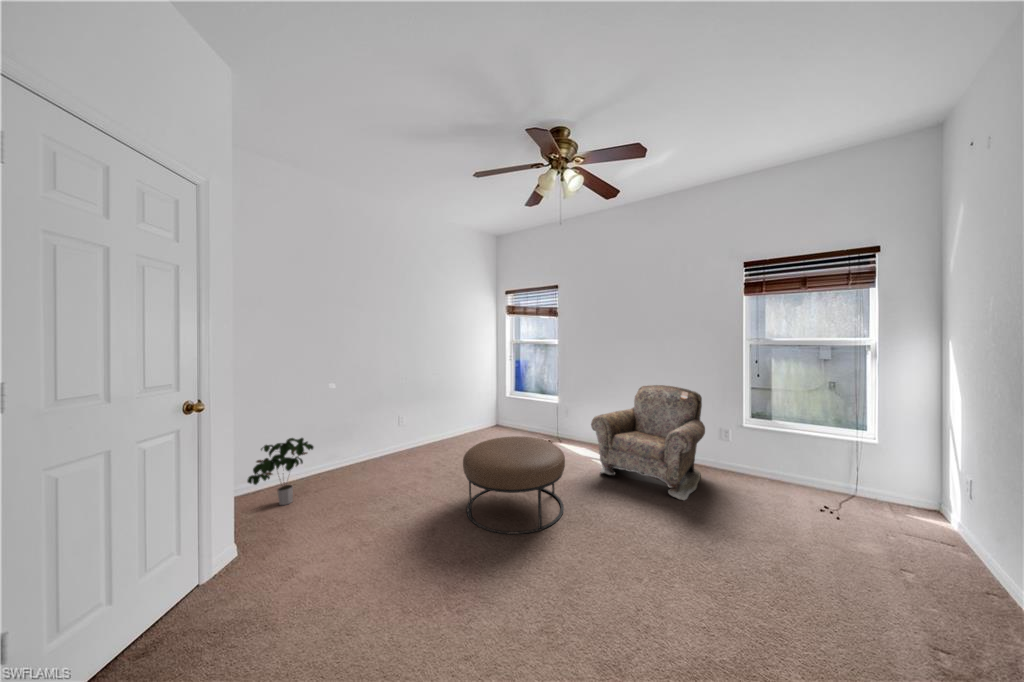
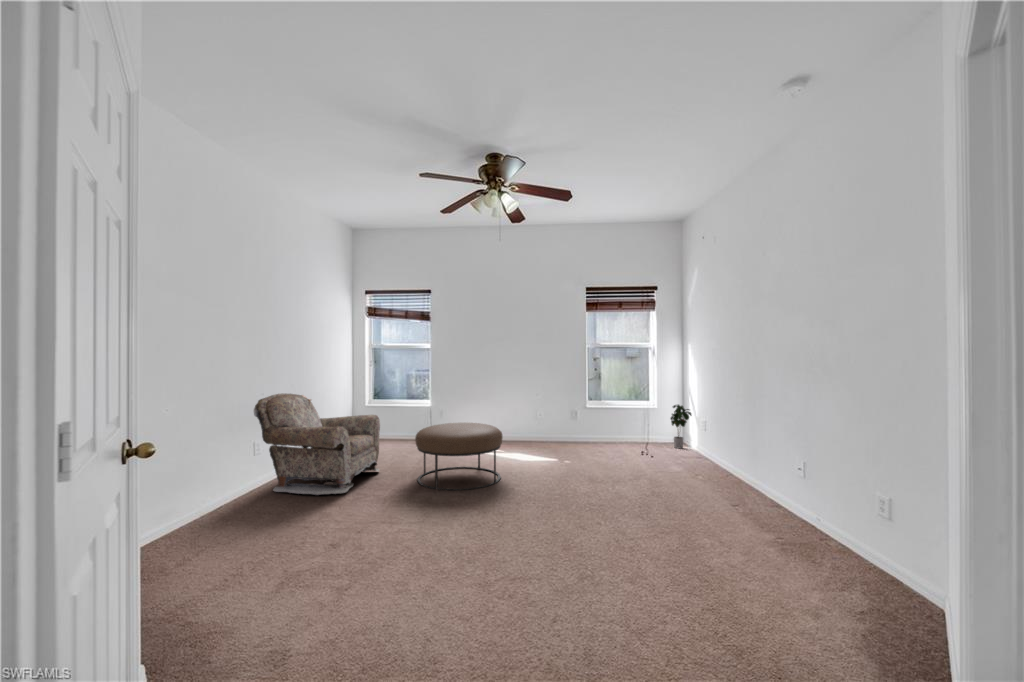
armchair: present [591,385,705,500] -> present [254,393,380,495]
potted plant: present [247,438,314,505] -> present [671,405,692,449]

